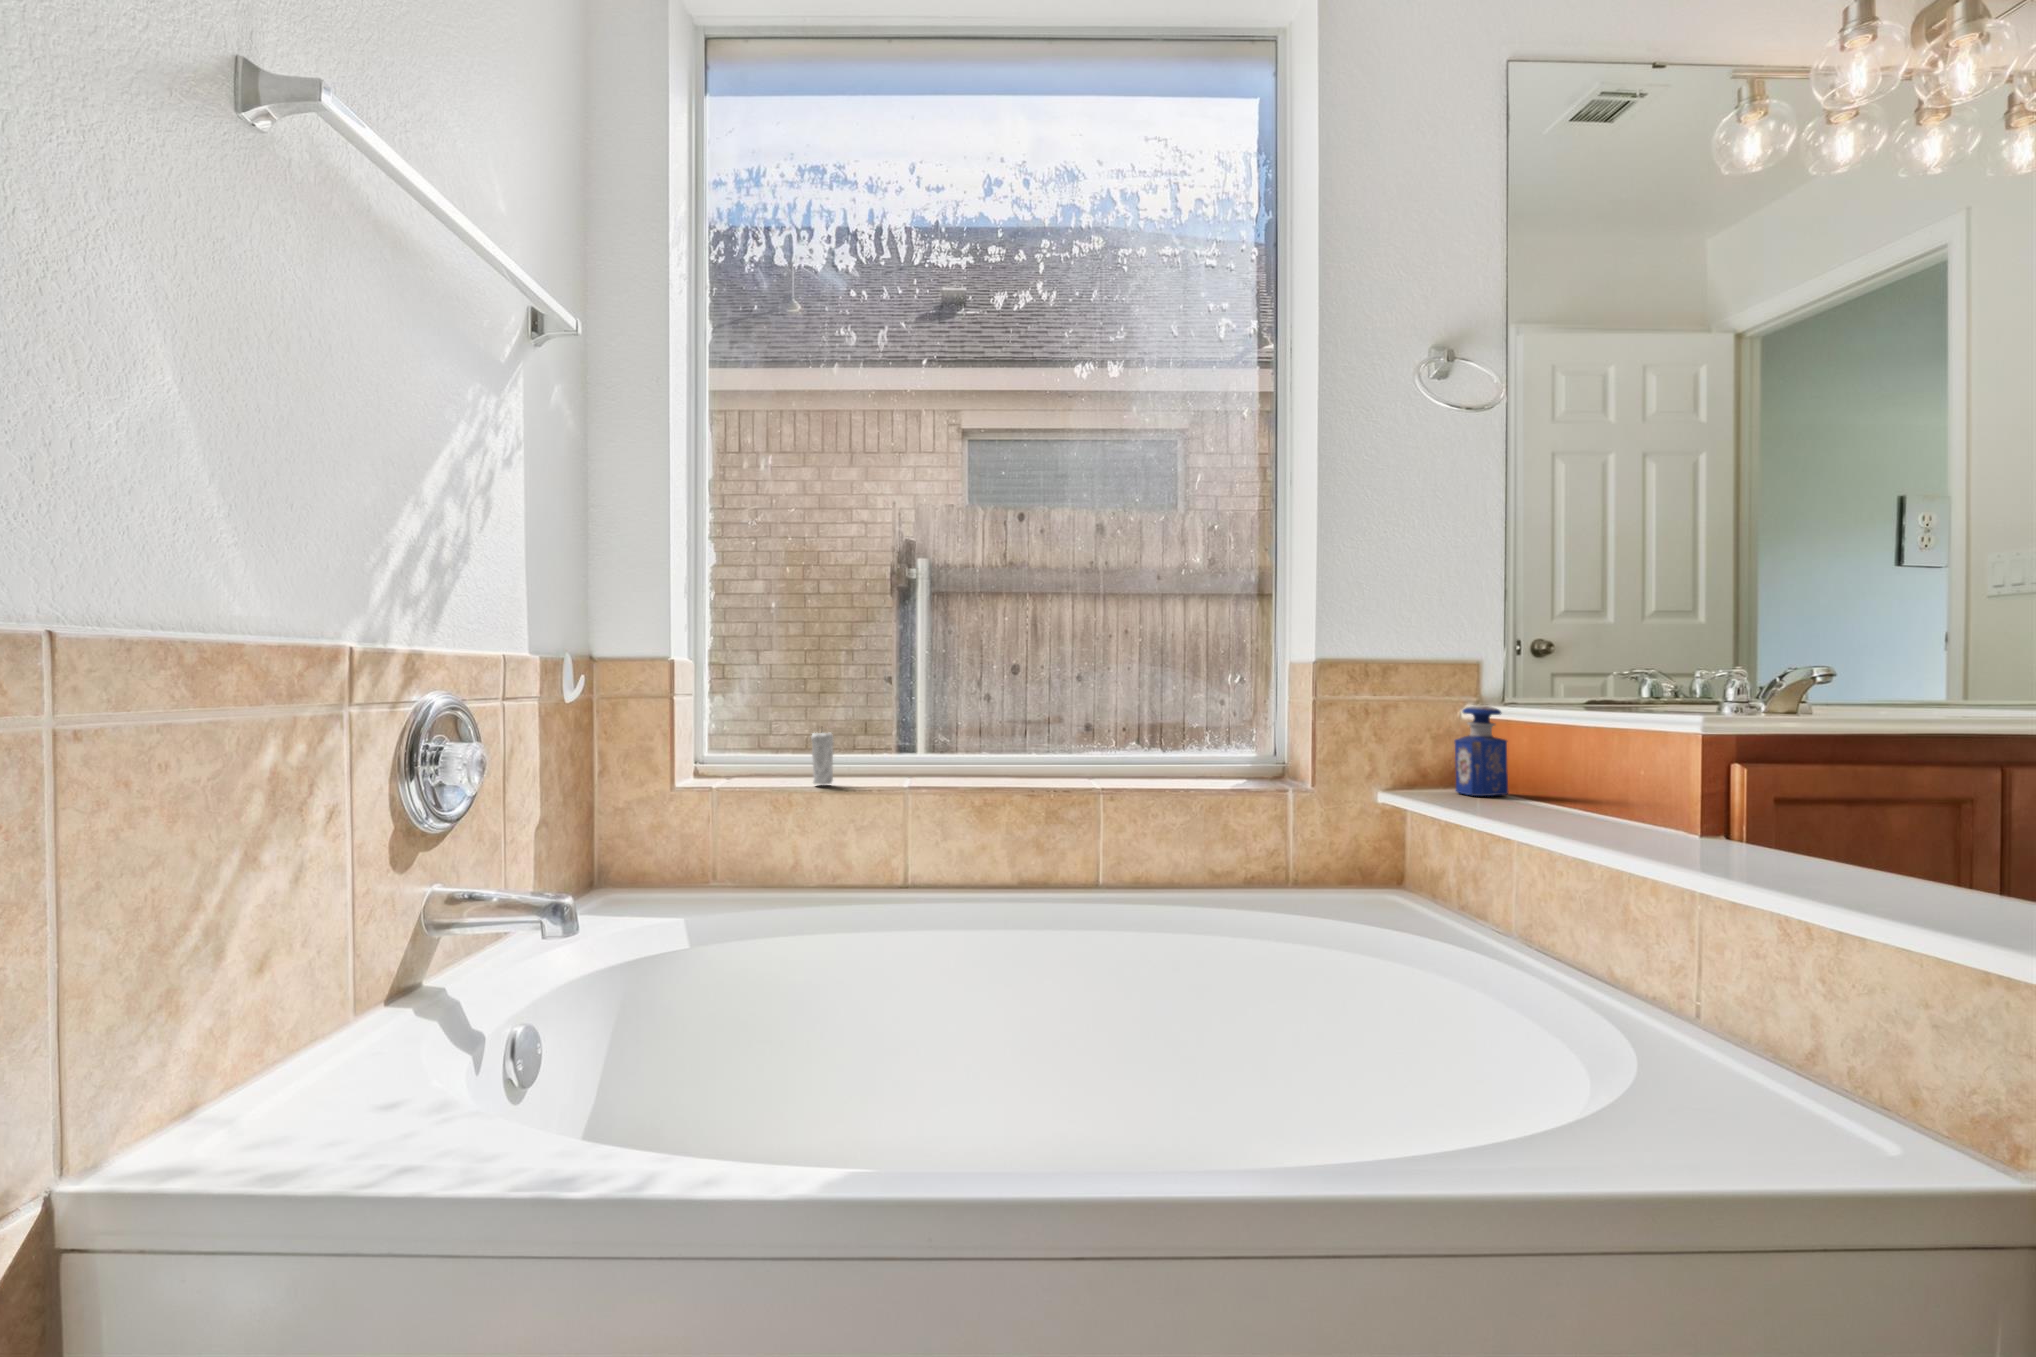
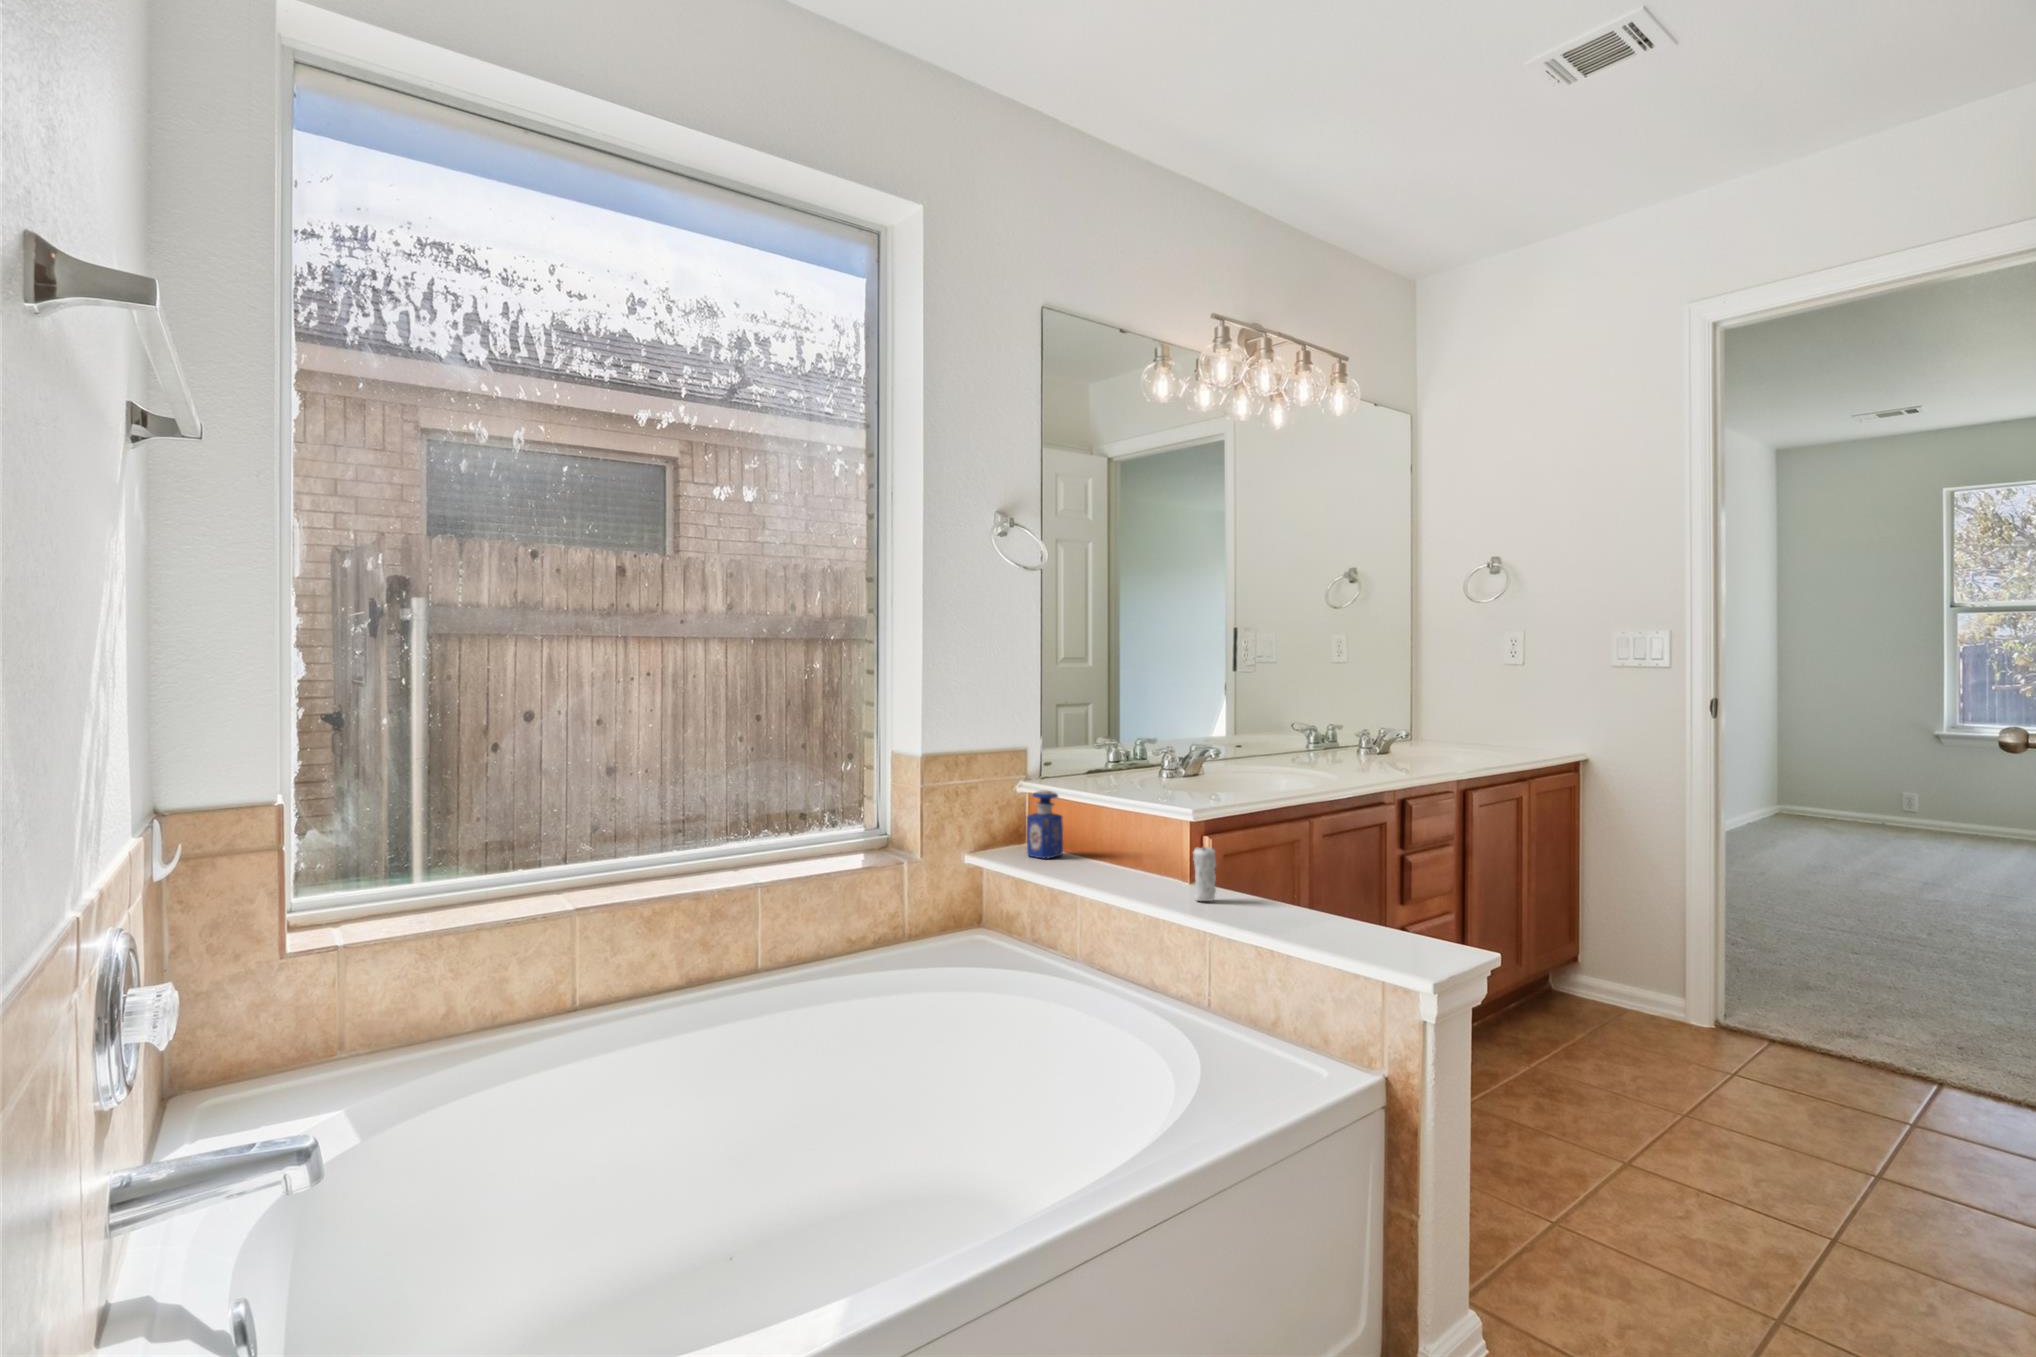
candle: present [811,732,834,785] -> present [1193,847,1216,901]

